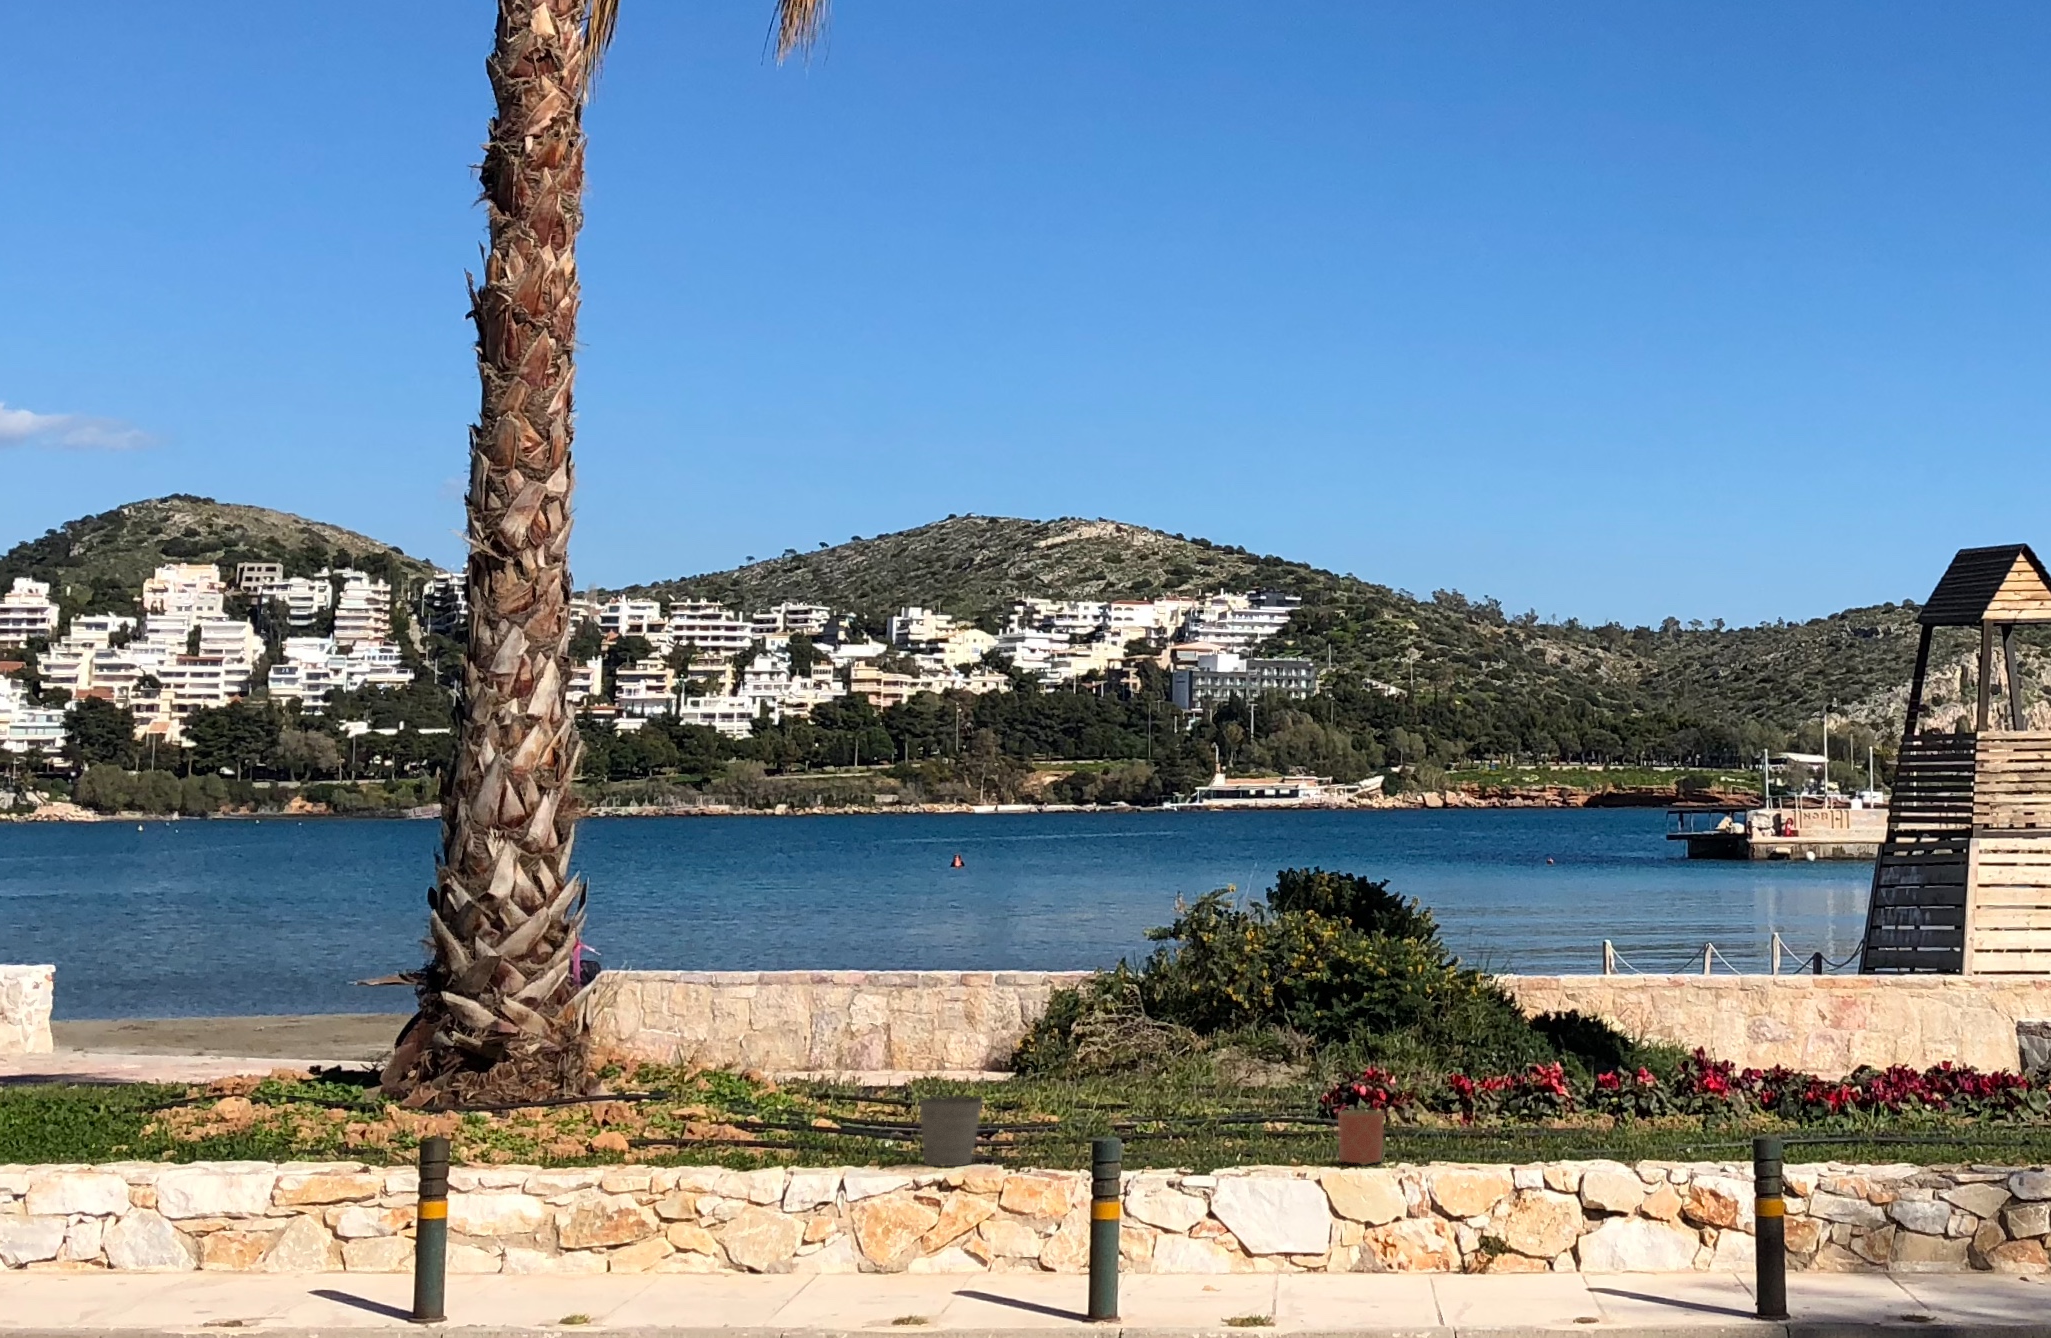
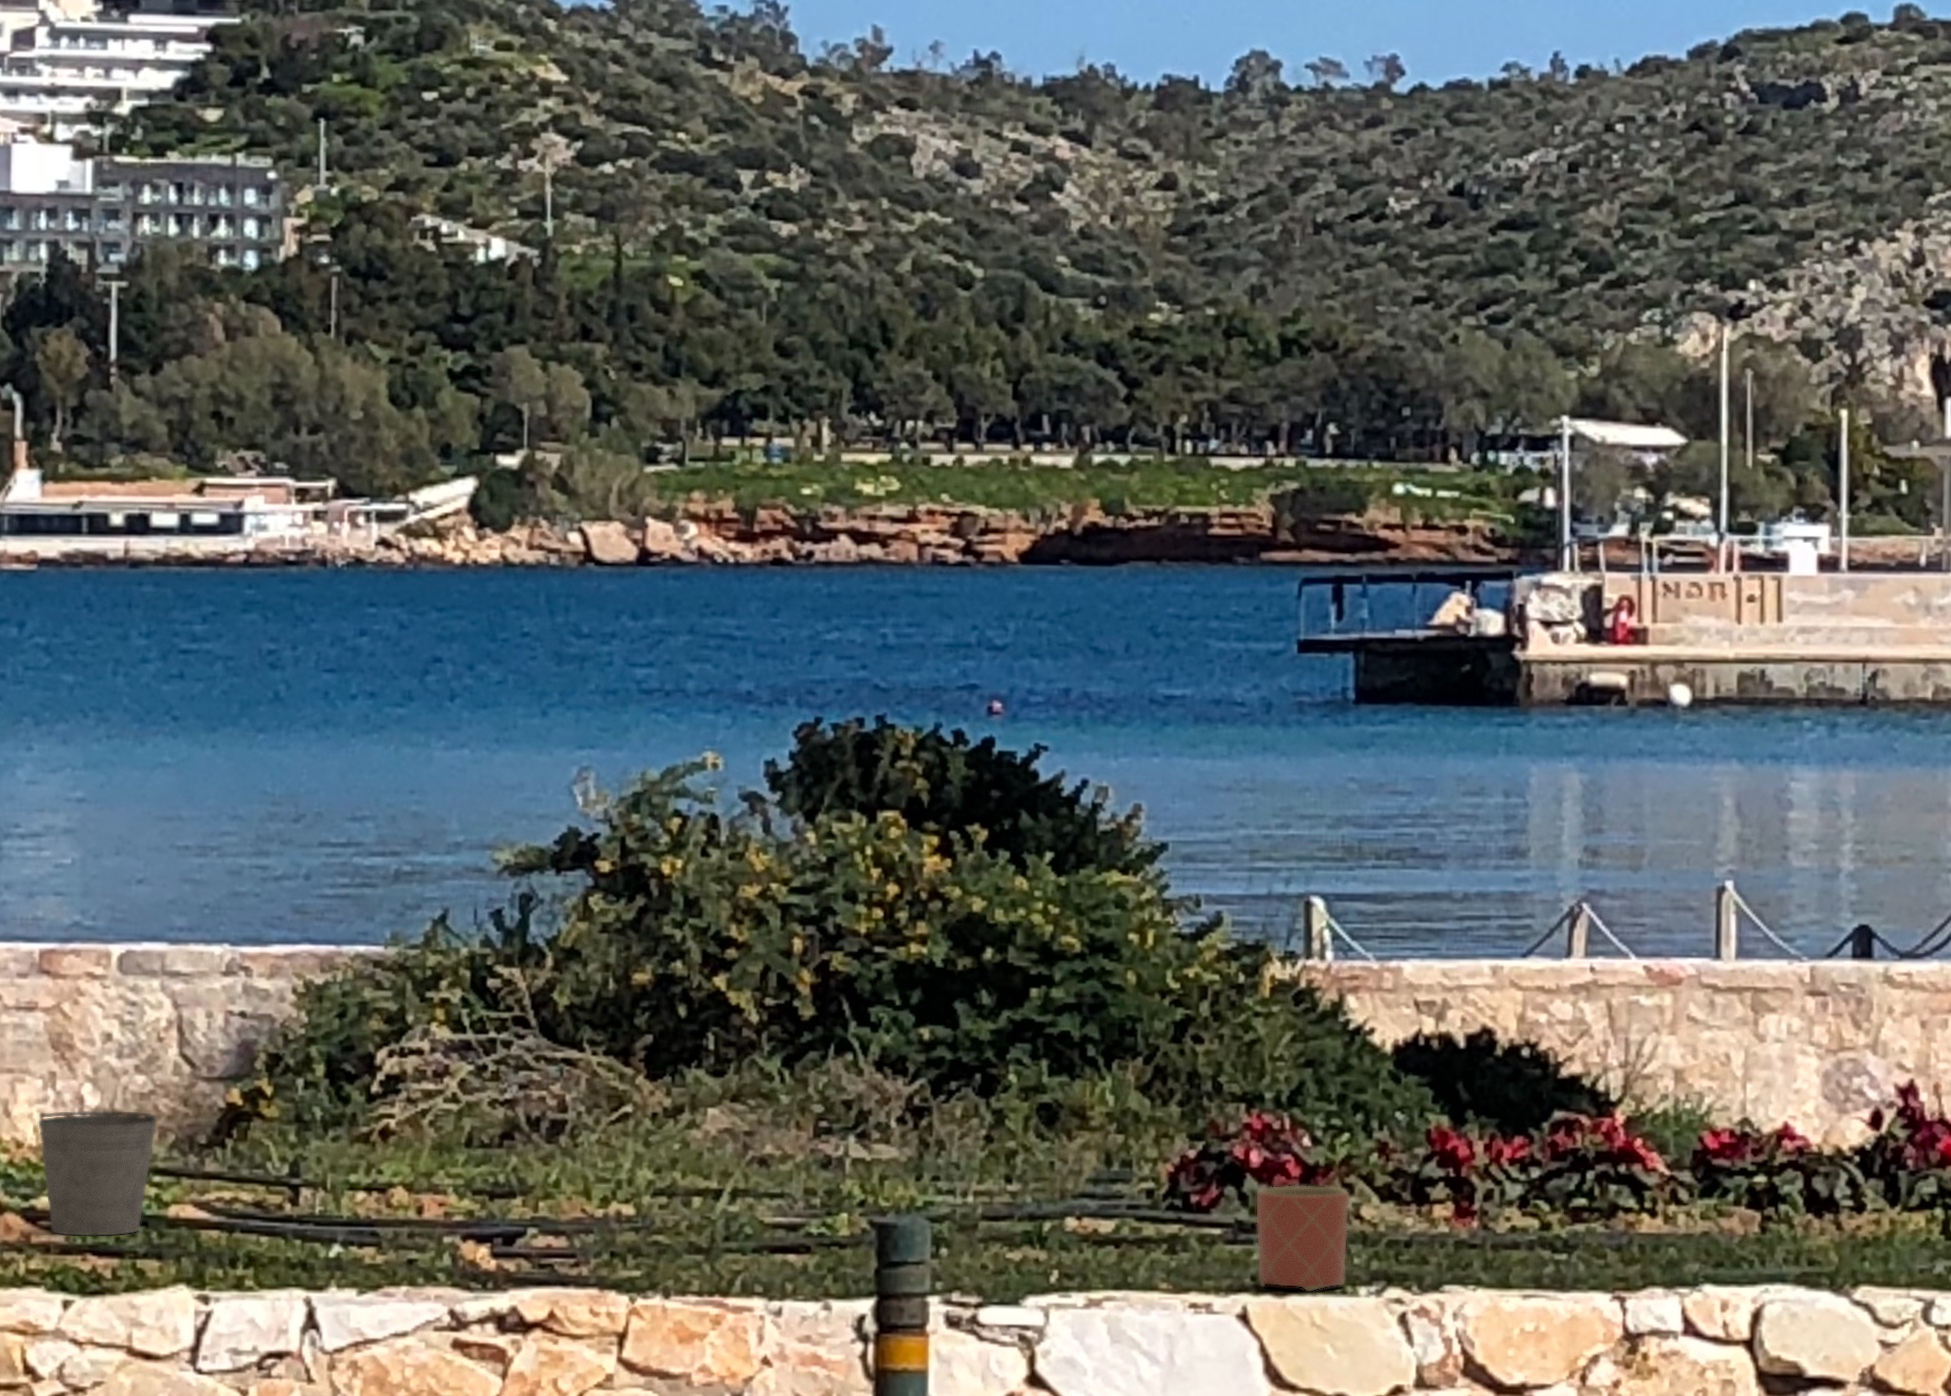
bucket: present [919,1095,983,1166] -> present [39,1111,156,1236]

